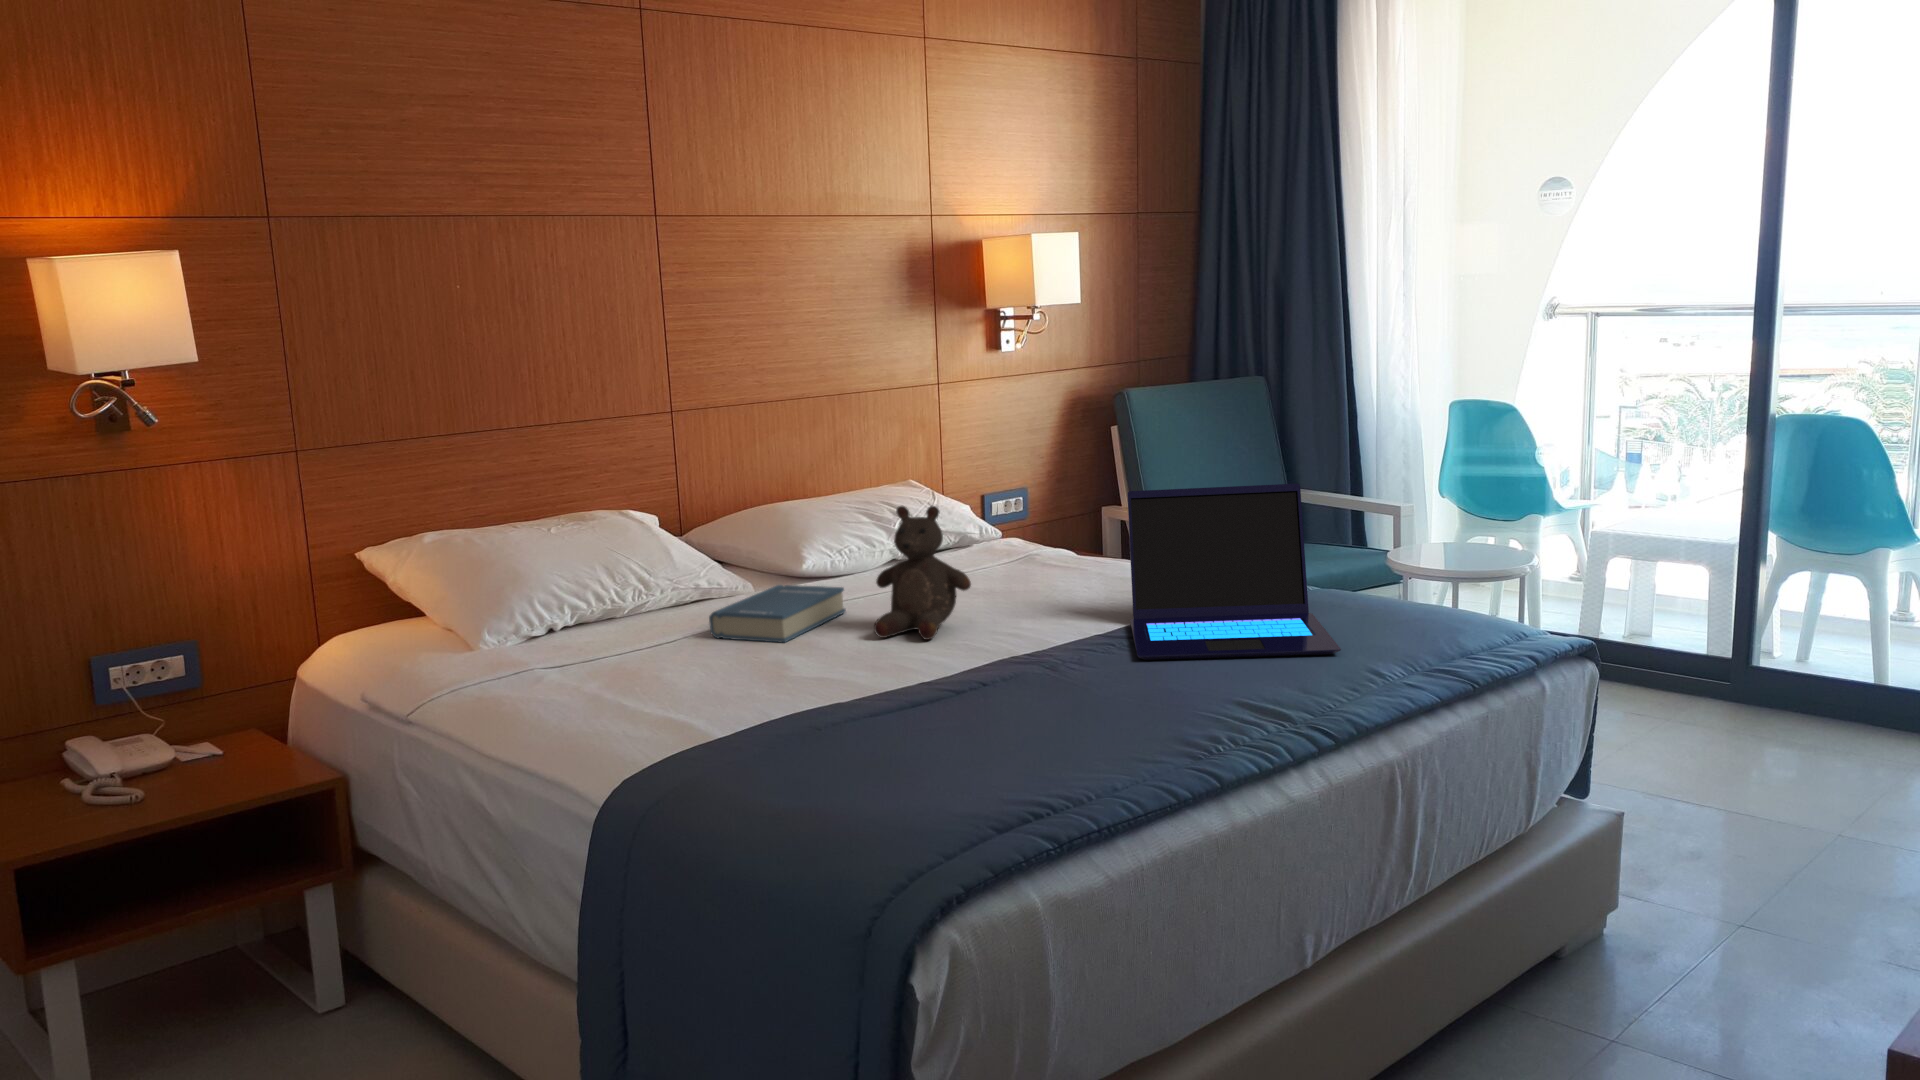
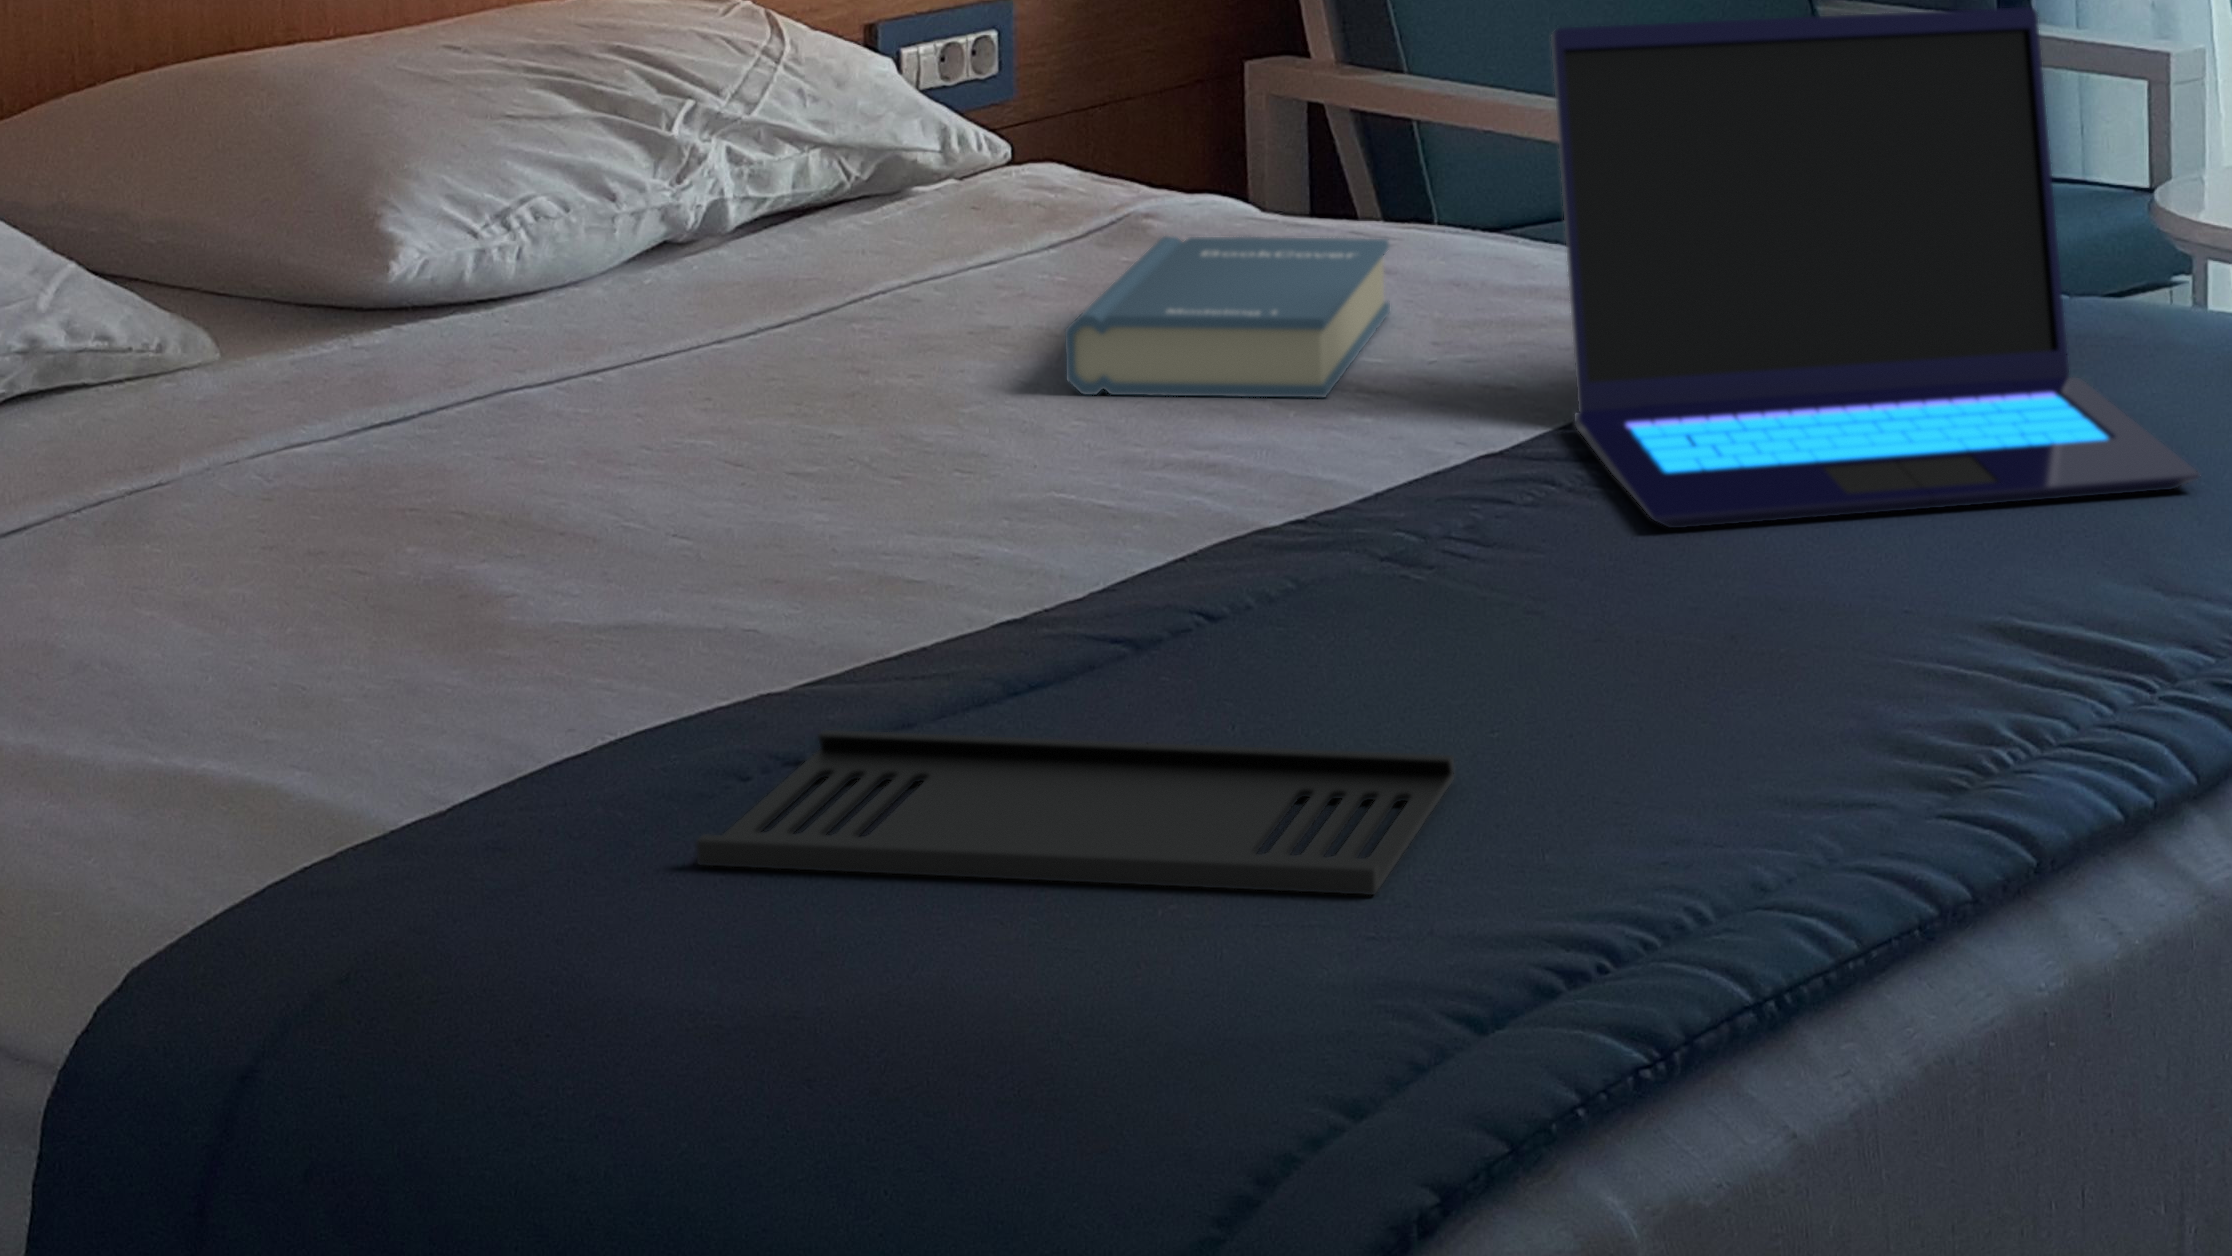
stuffed bear: present [874,506,971,640] -> none [756,73,1083,498]
hardback book: present [709,585,846,643] -> present [1065,237,1390,398]
tray: none [772,713,1022,784] -> present [696,730,1454,895]

